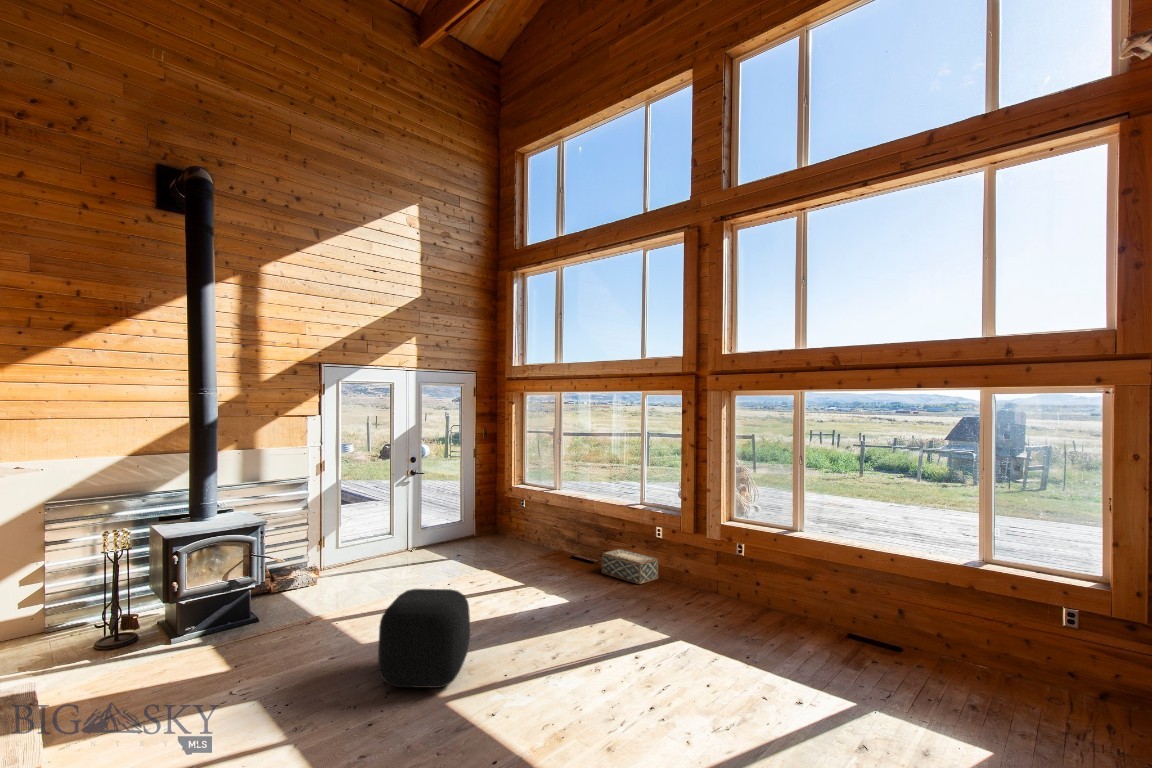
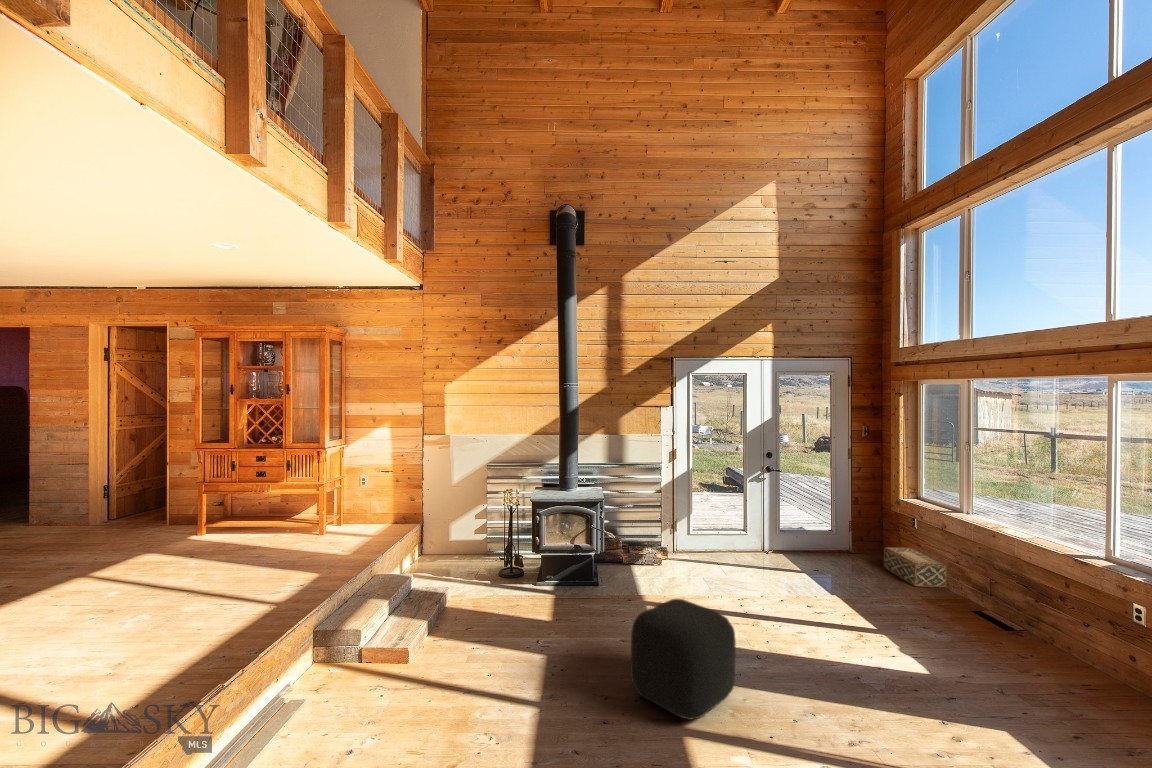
woven basket: present [602,549,658,584] -> present [884,547,947,587]

